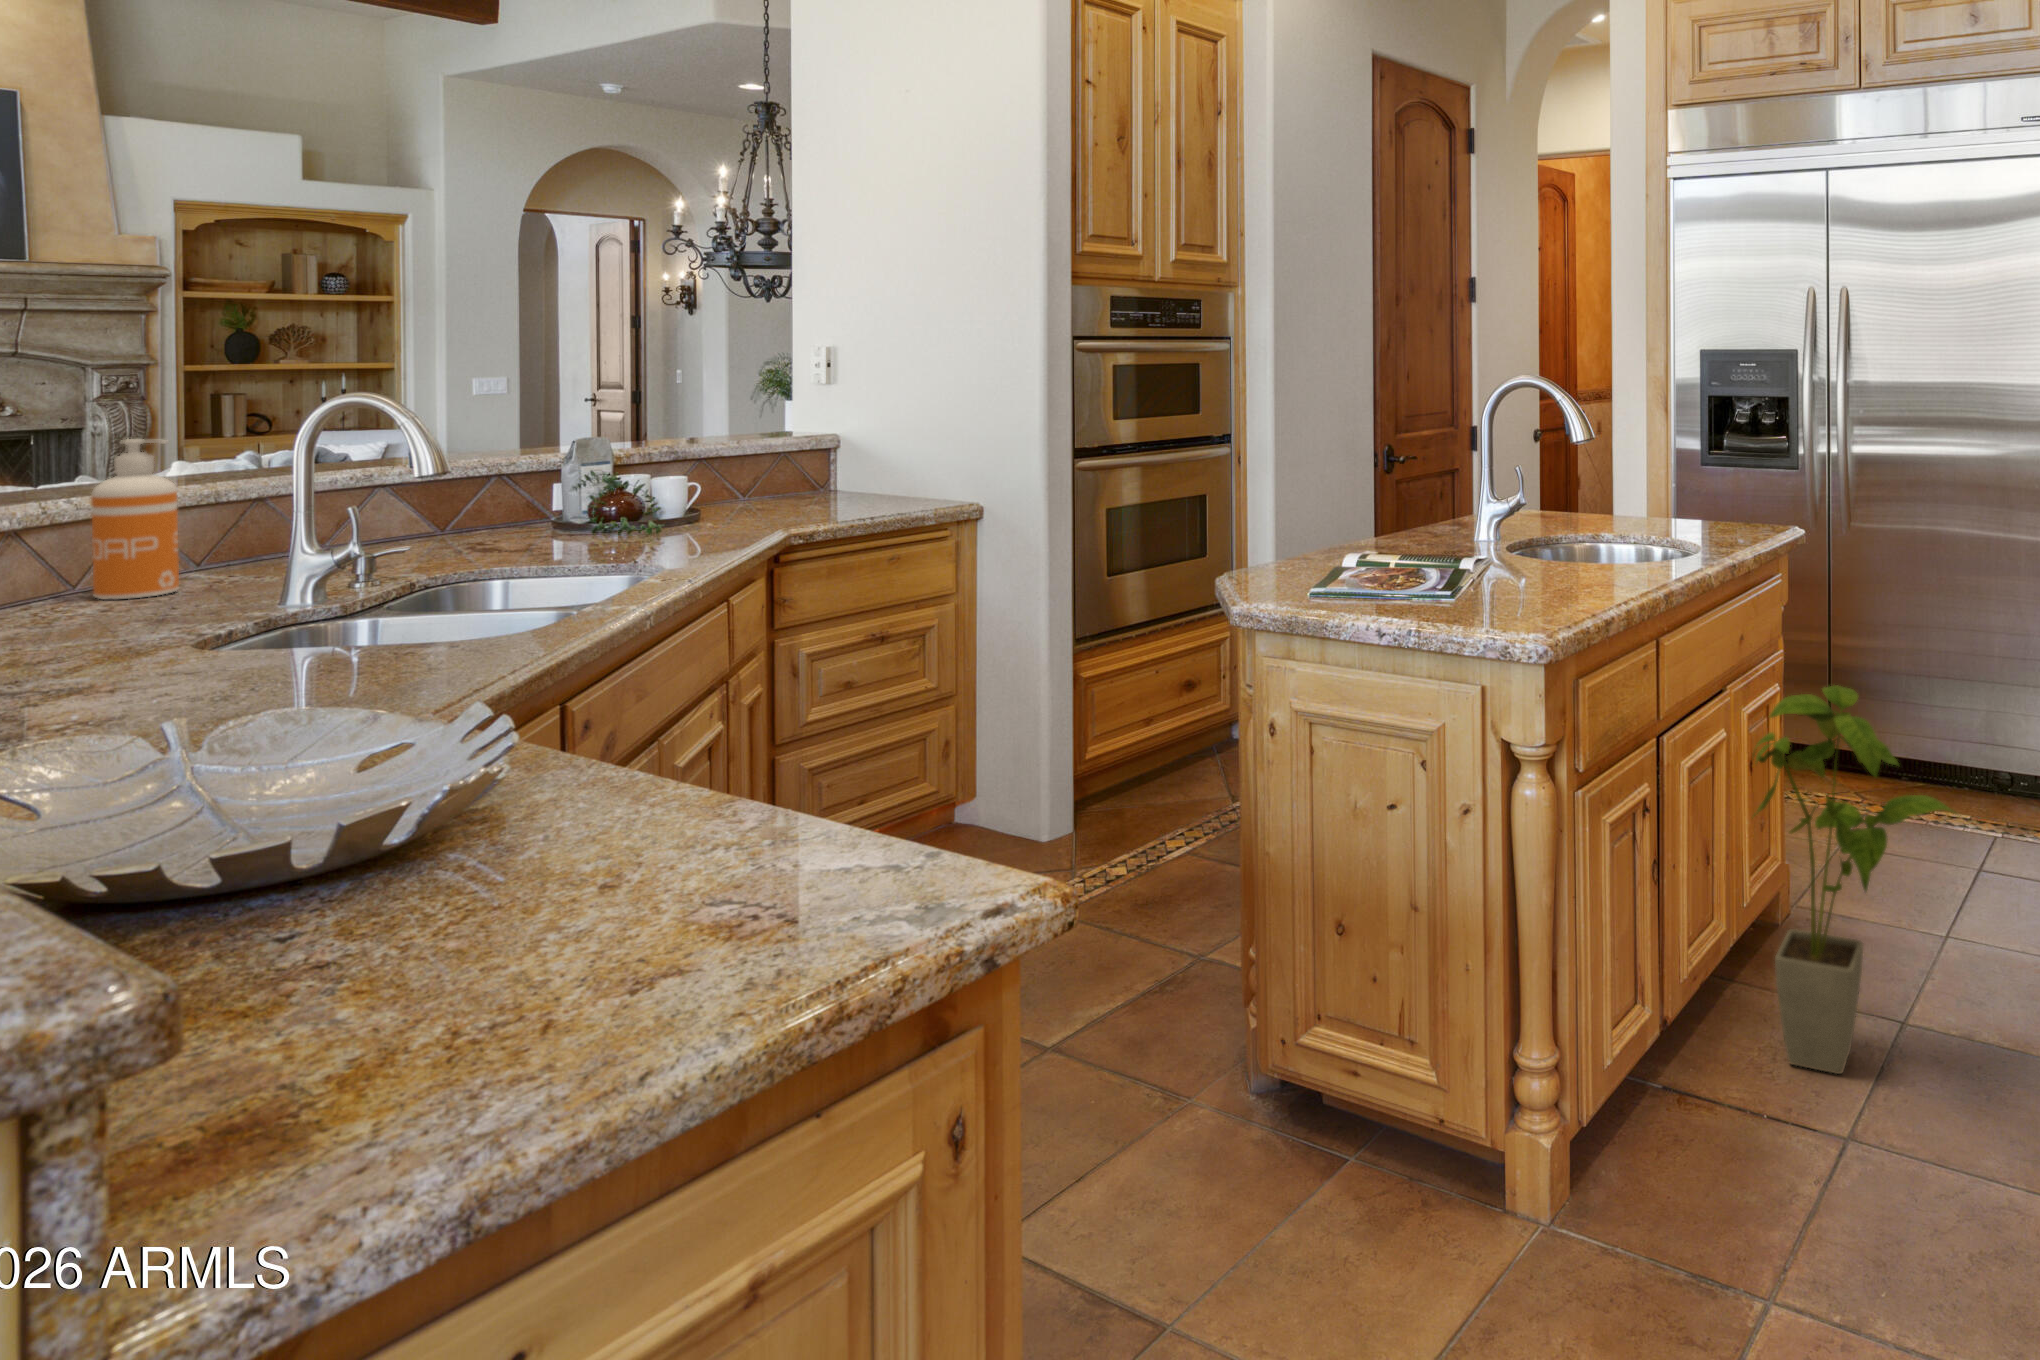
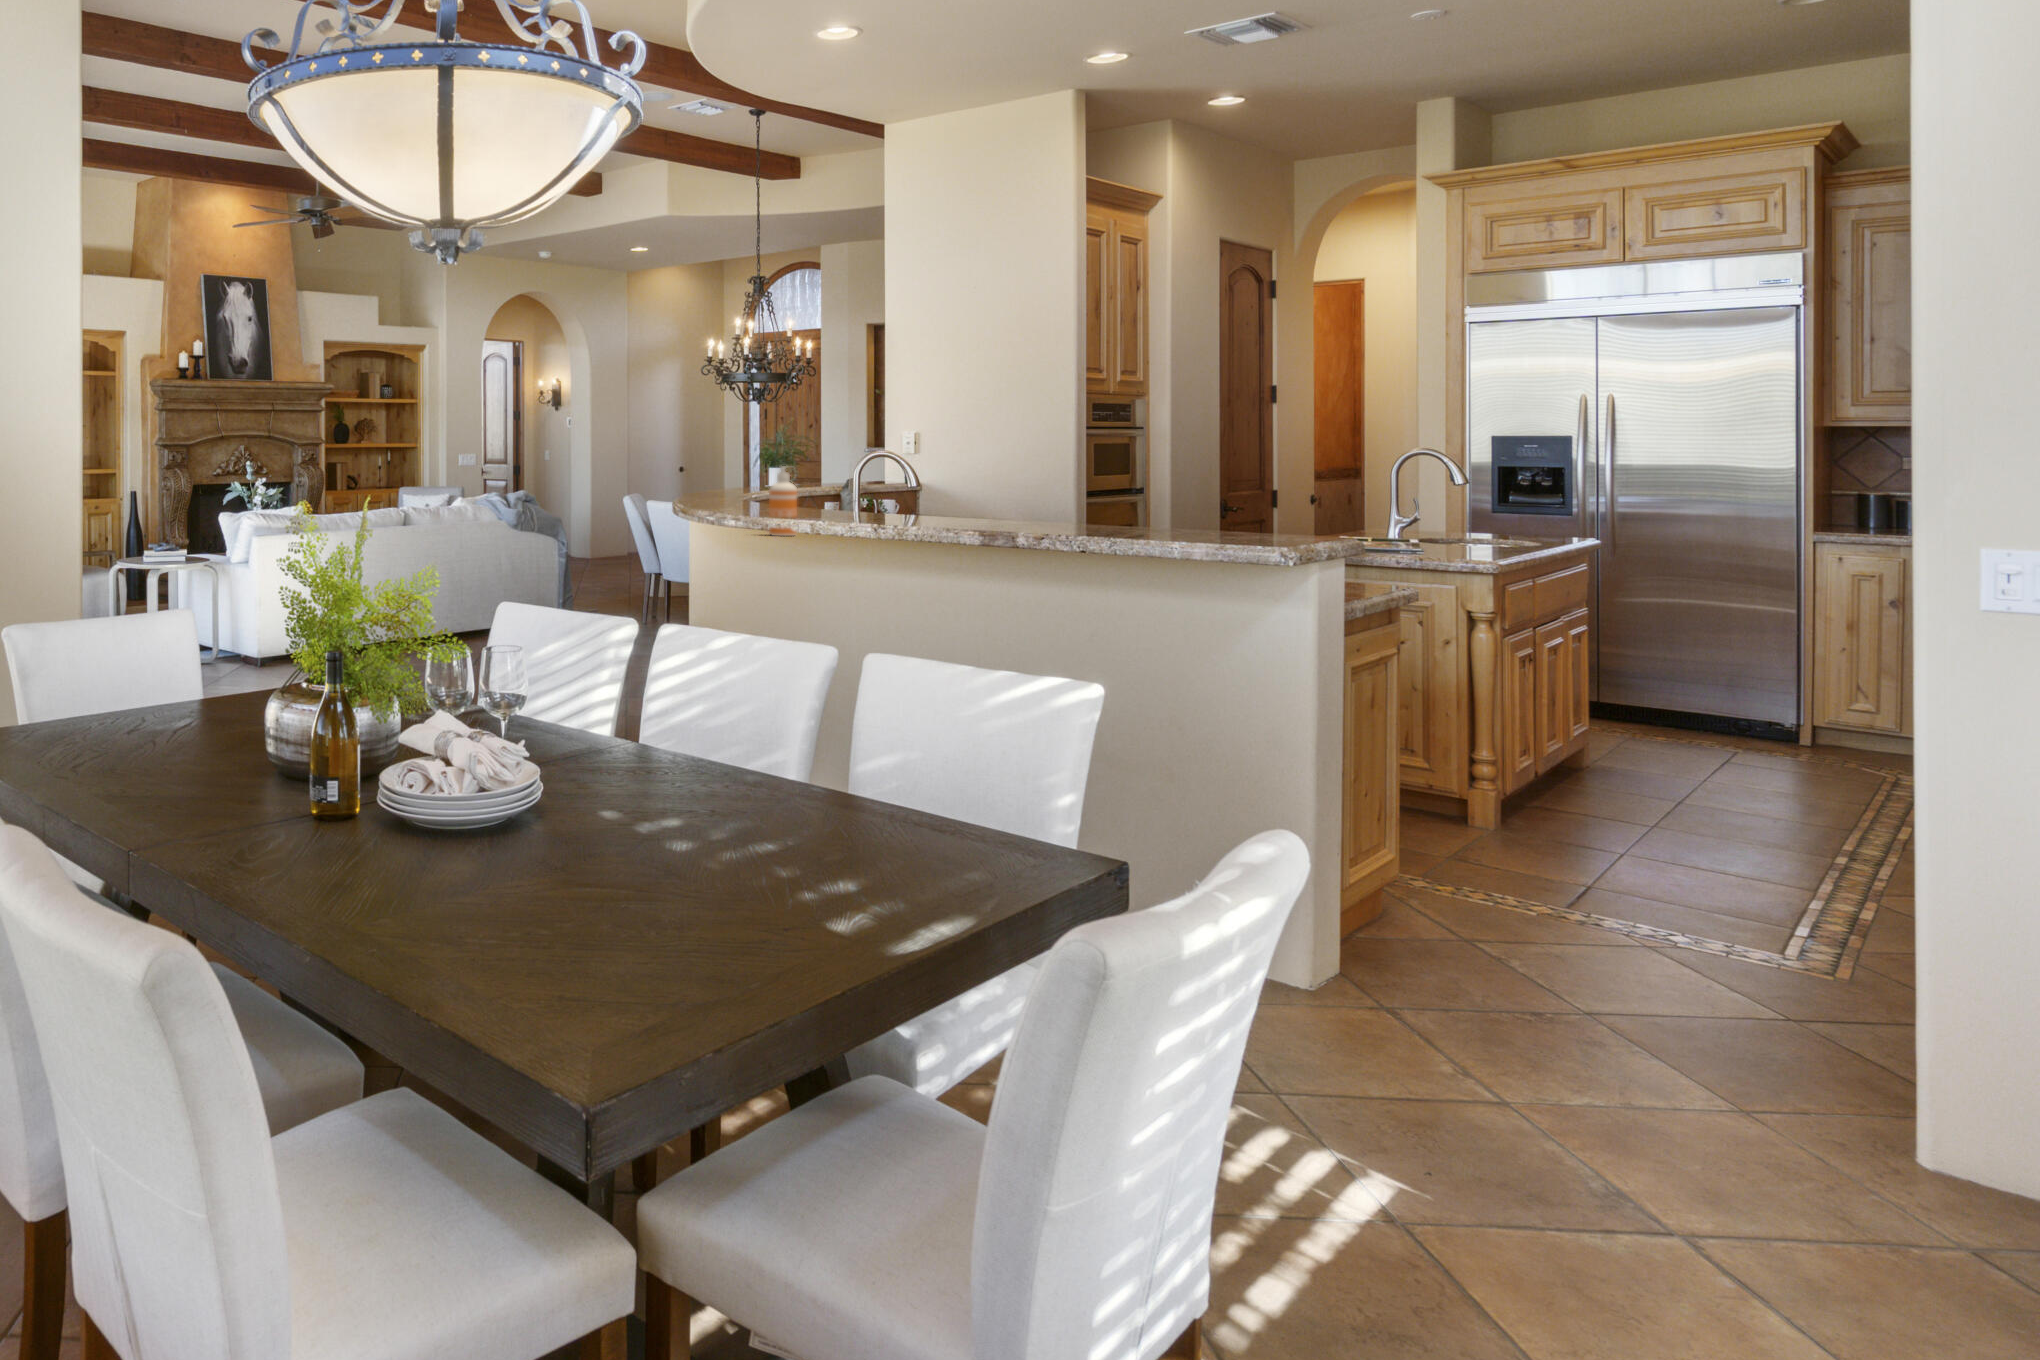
house plant: present [1753,685,1955,1074] -> none [1599,611,1739,819]

